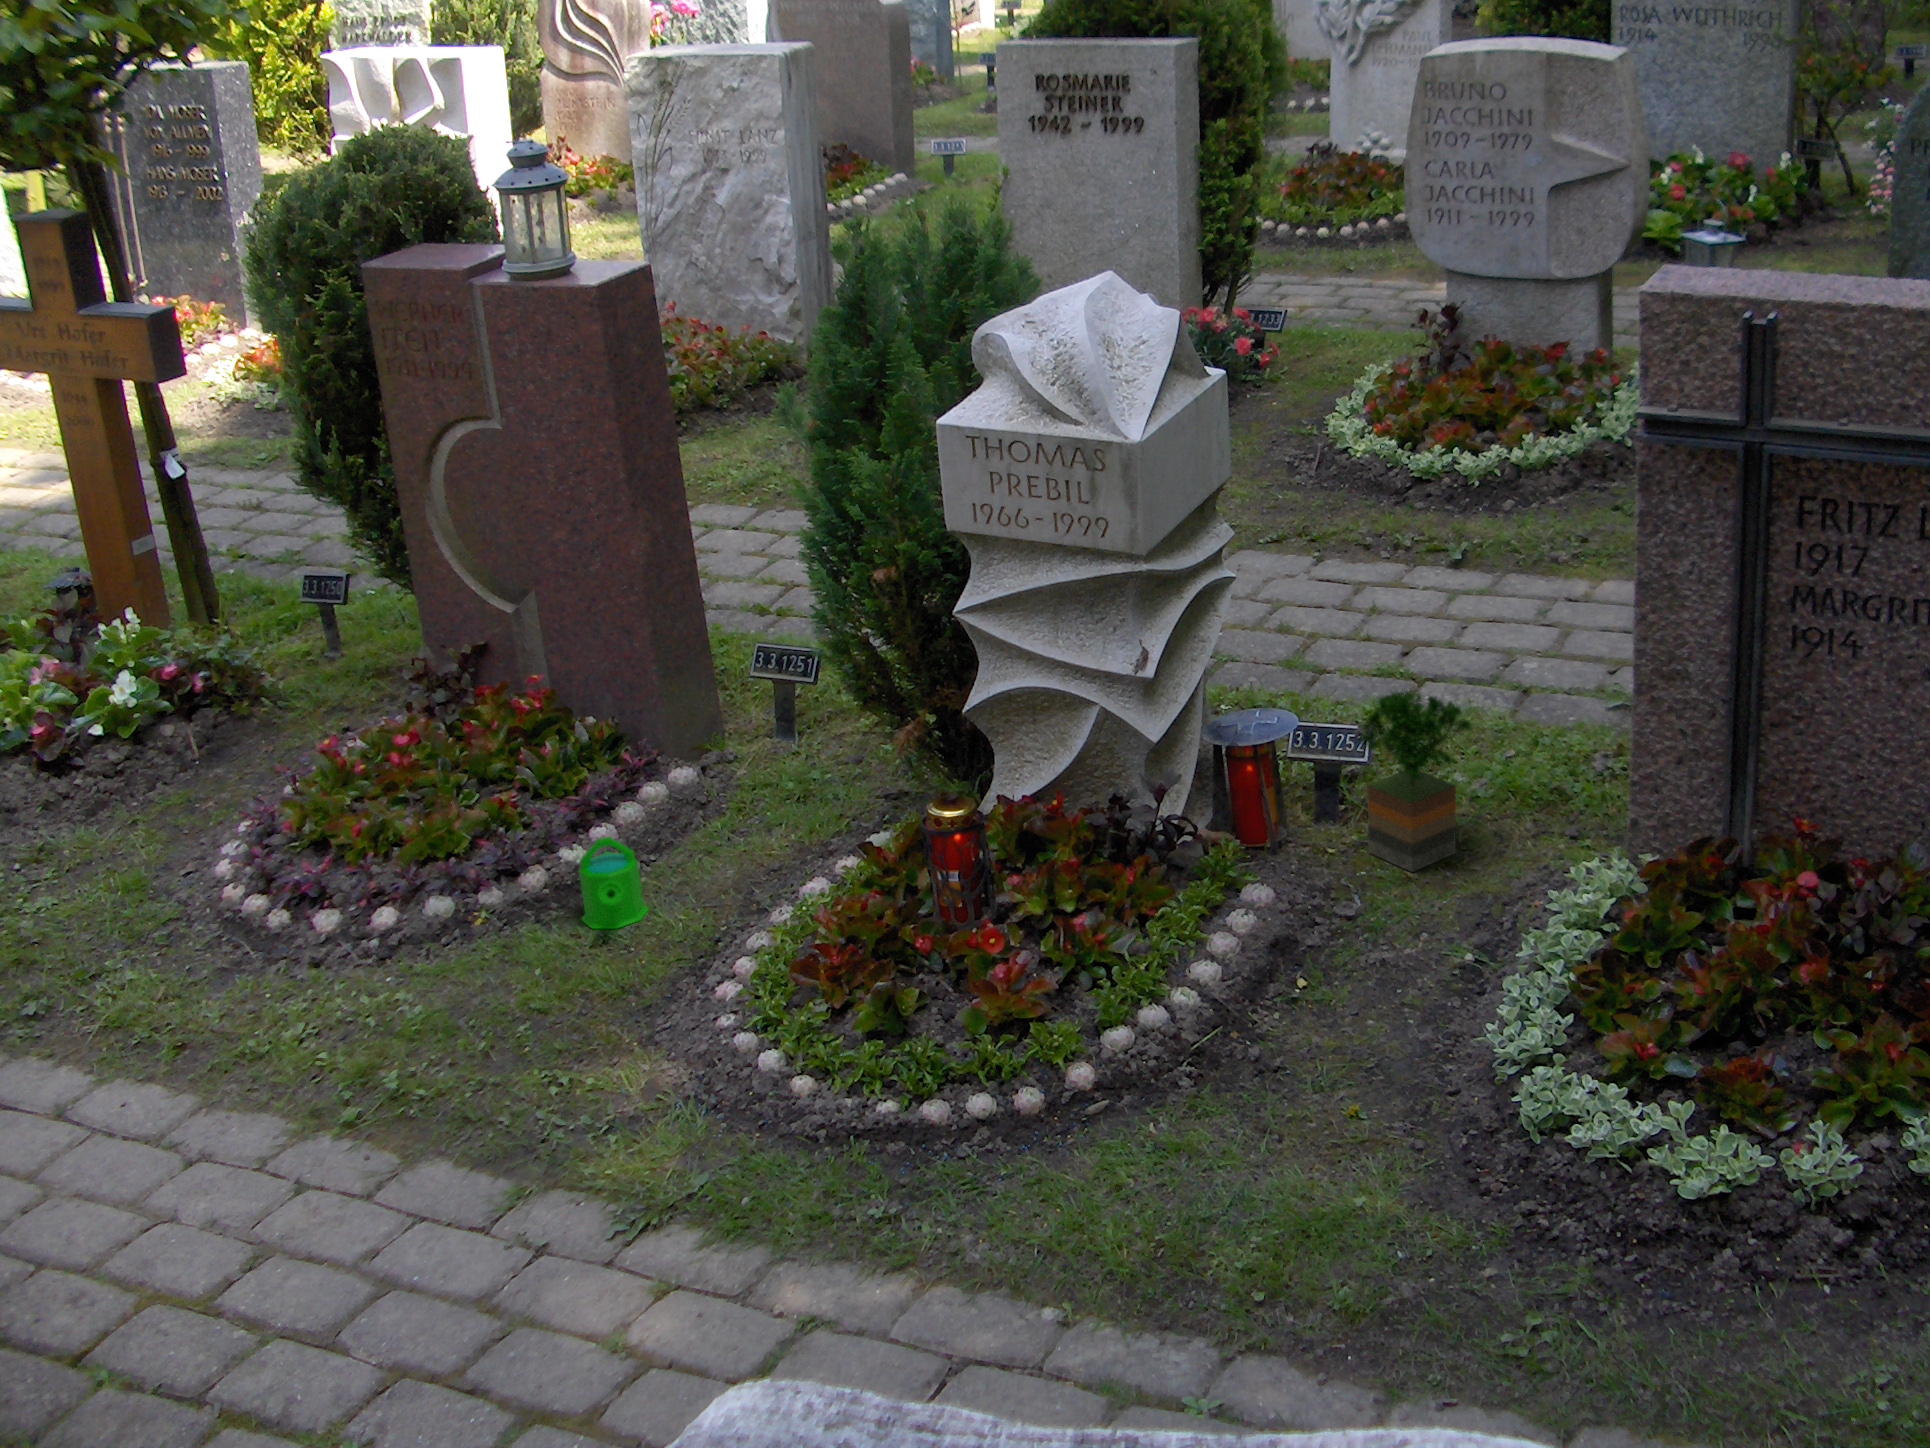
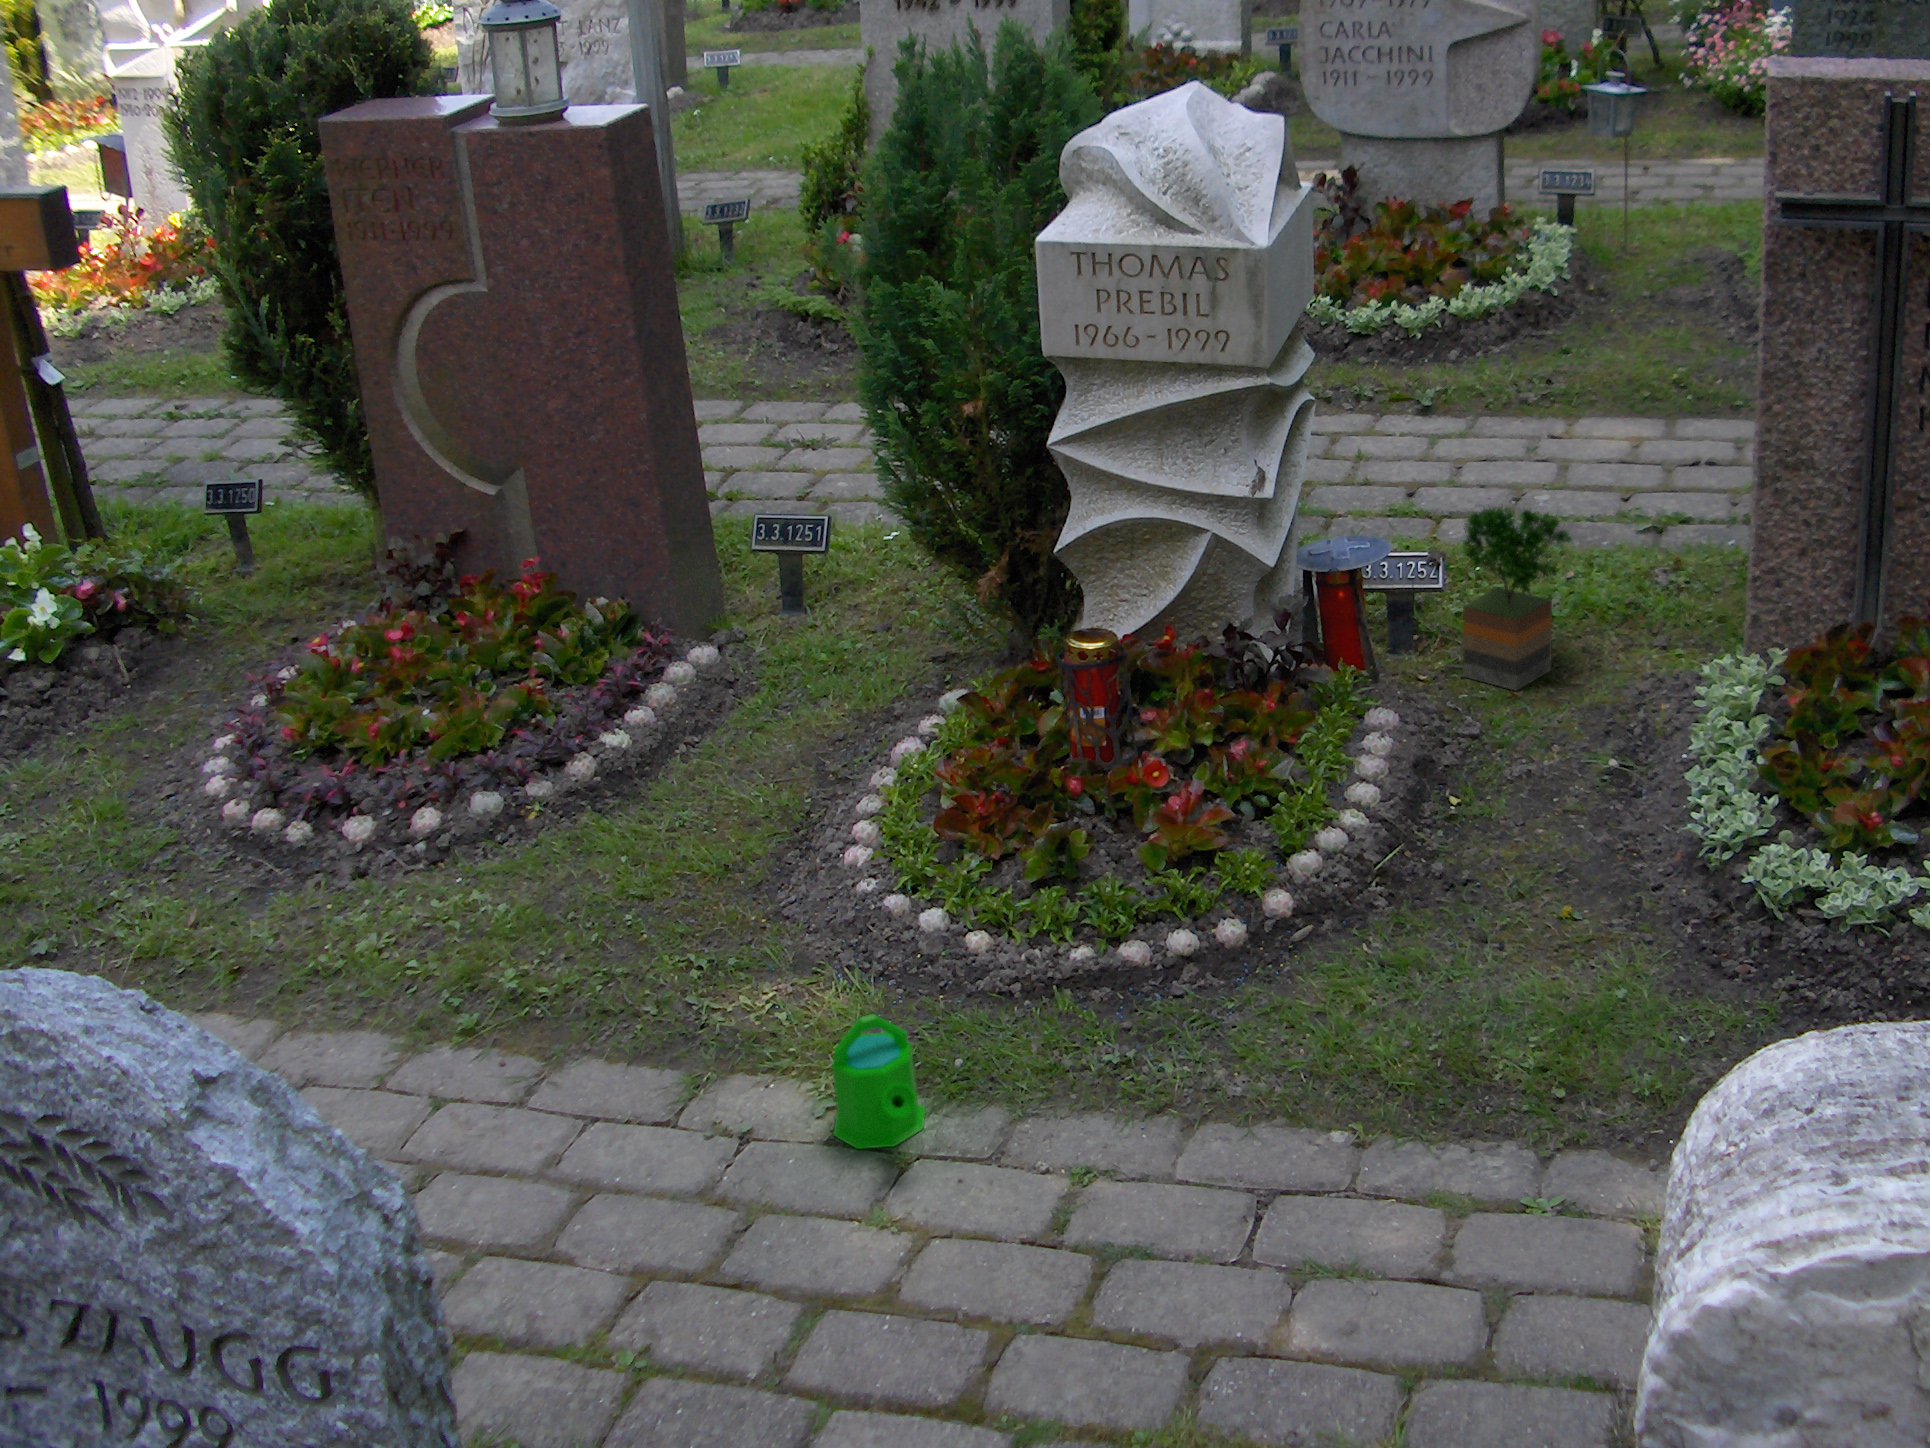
watering can: present [579,837,648,929] -> present [832,1014,925,1149]

